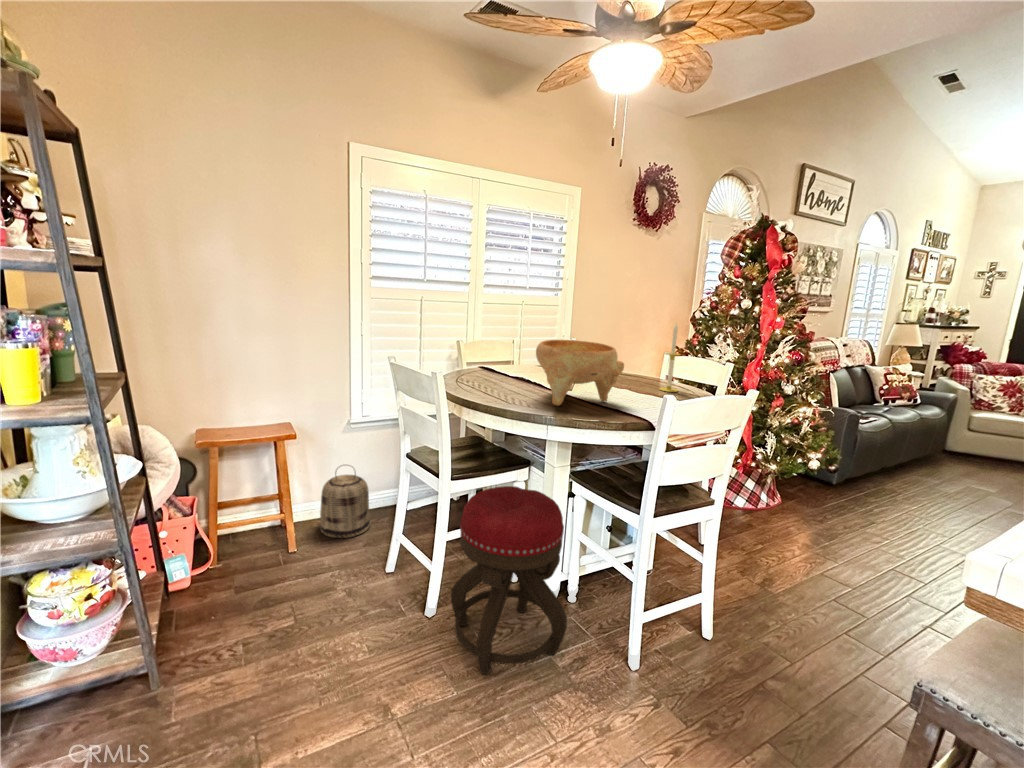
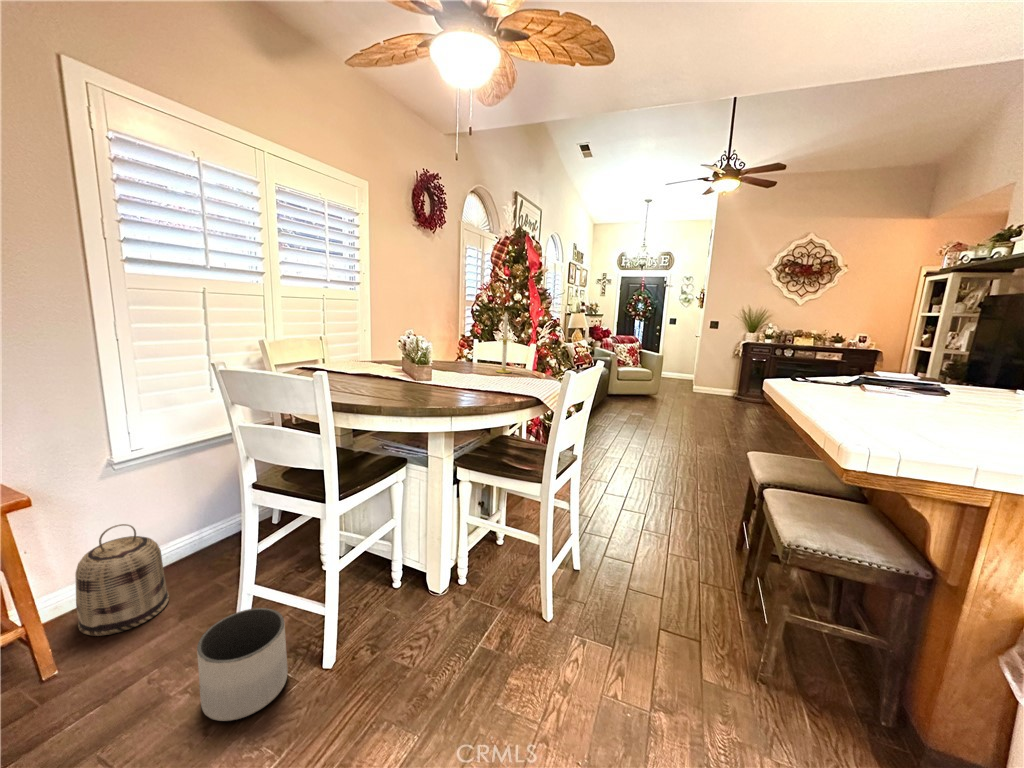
decorative bowl: present [536,340,624,406] -> none [409,330,492,396]
ottoman: present [451,486,567,674] -> none [358,487,493,698]
planter: none [347,546,404,620] -> present [197,608,288,721]

